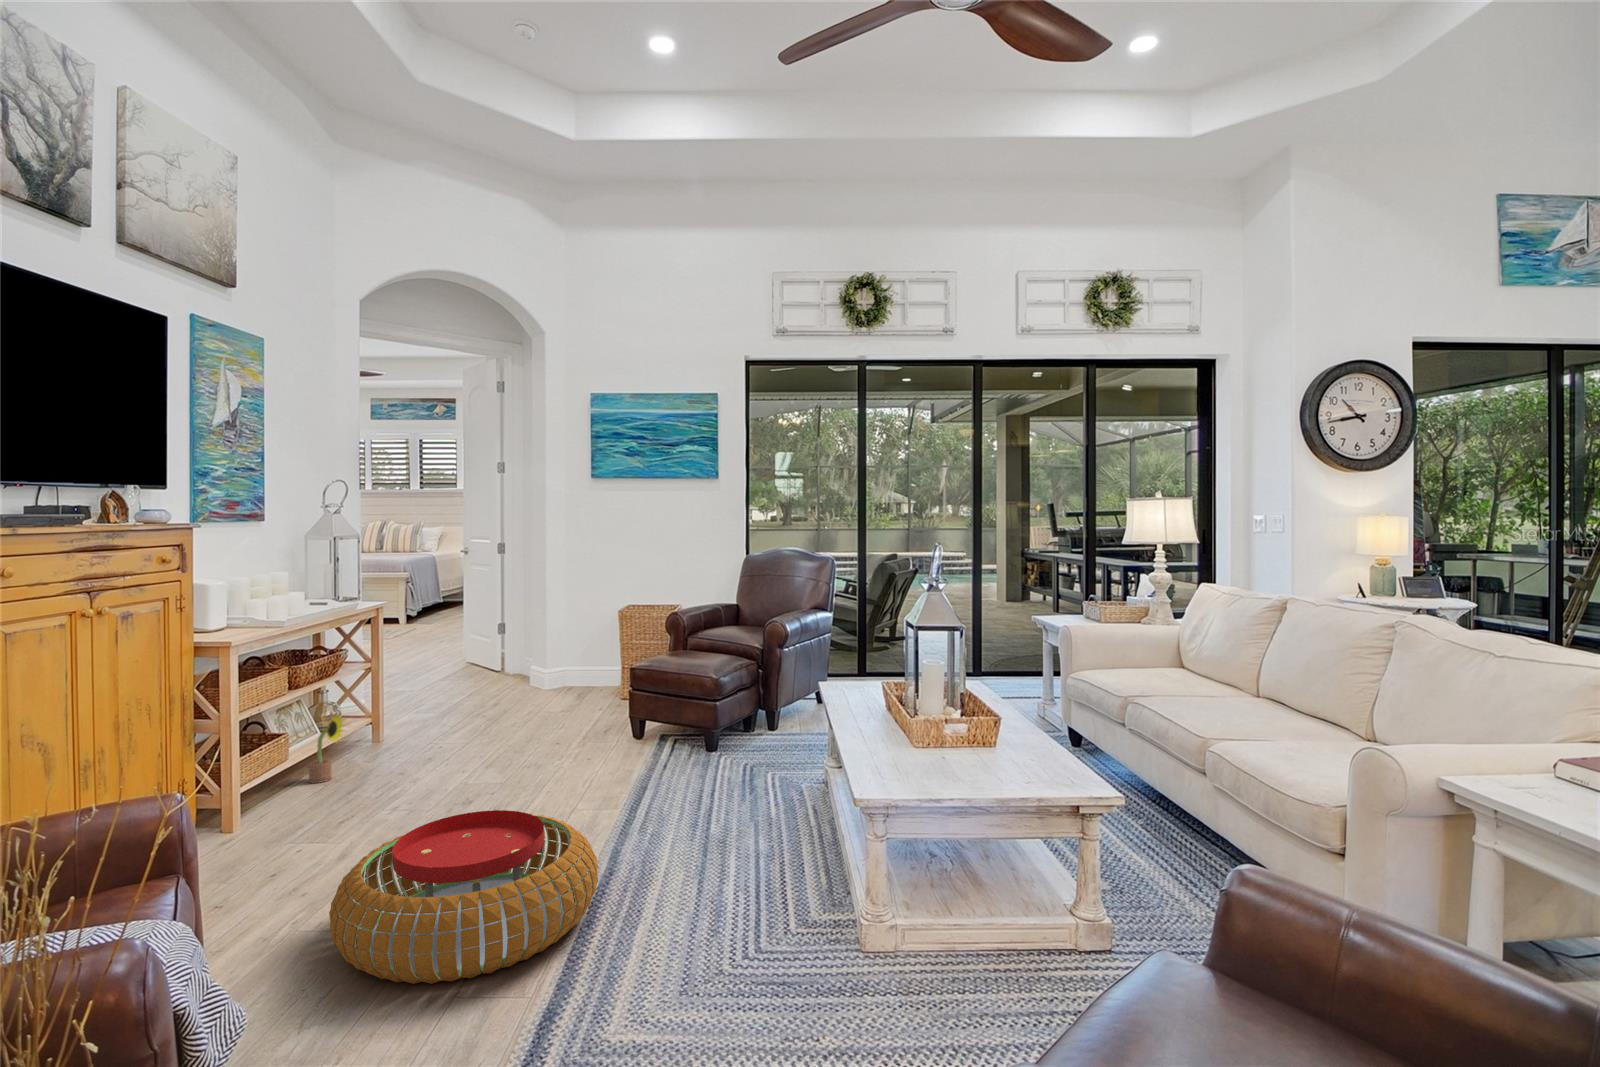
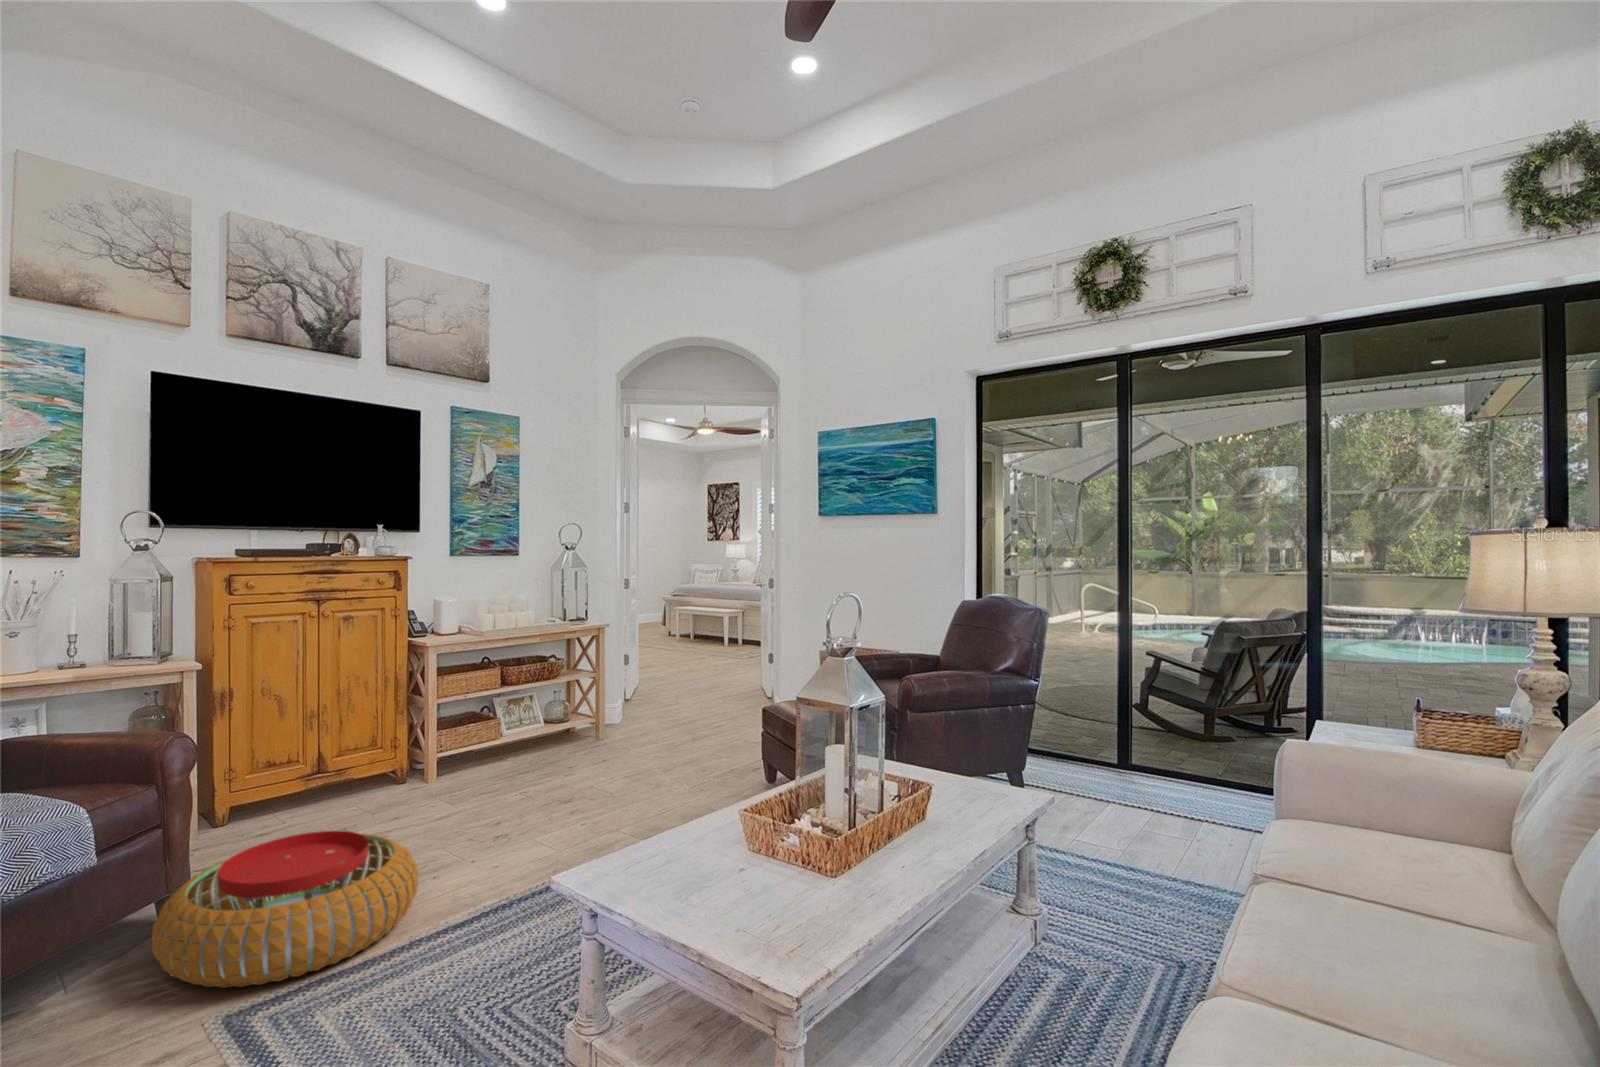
decorative plant: present [308,715,344,783] -> none [489,715,517,769]

